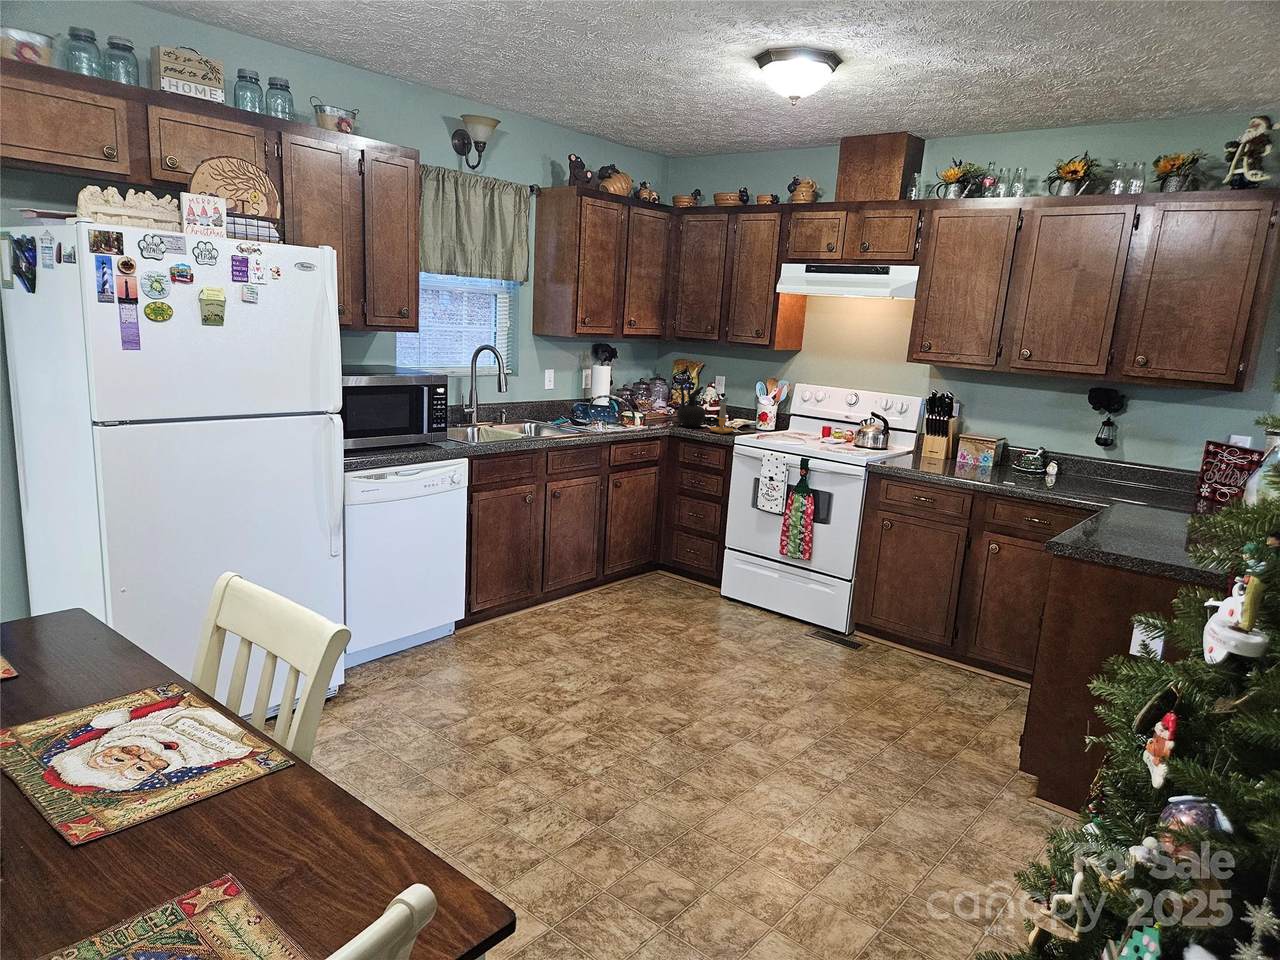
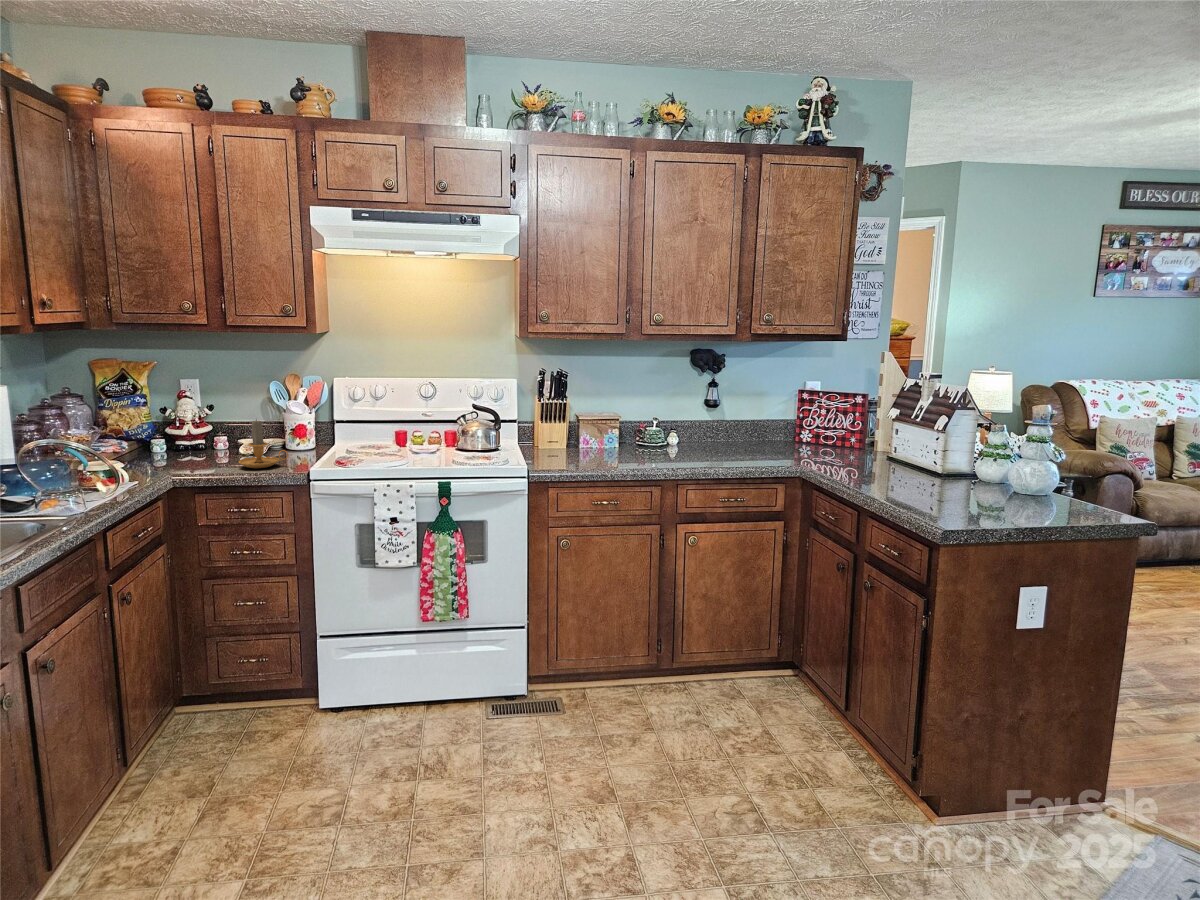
ceramic jug: present [677,379,706,427] -> none [160,391,212,467]

